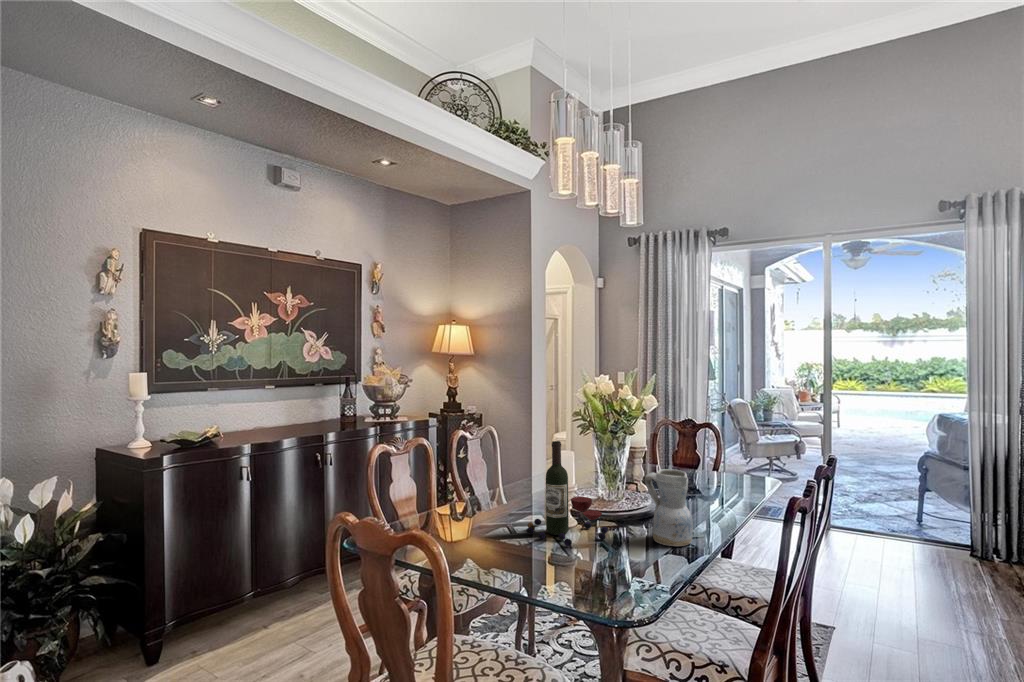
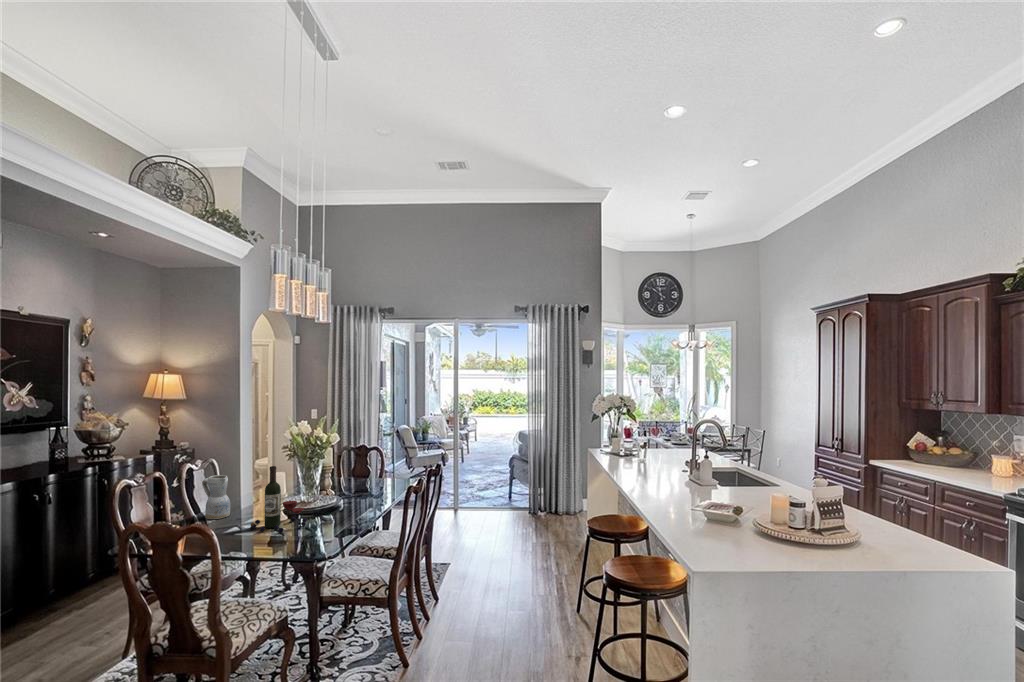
ceramic pitcher: present [645,469,693,546] -> present [202,475,230,519]

